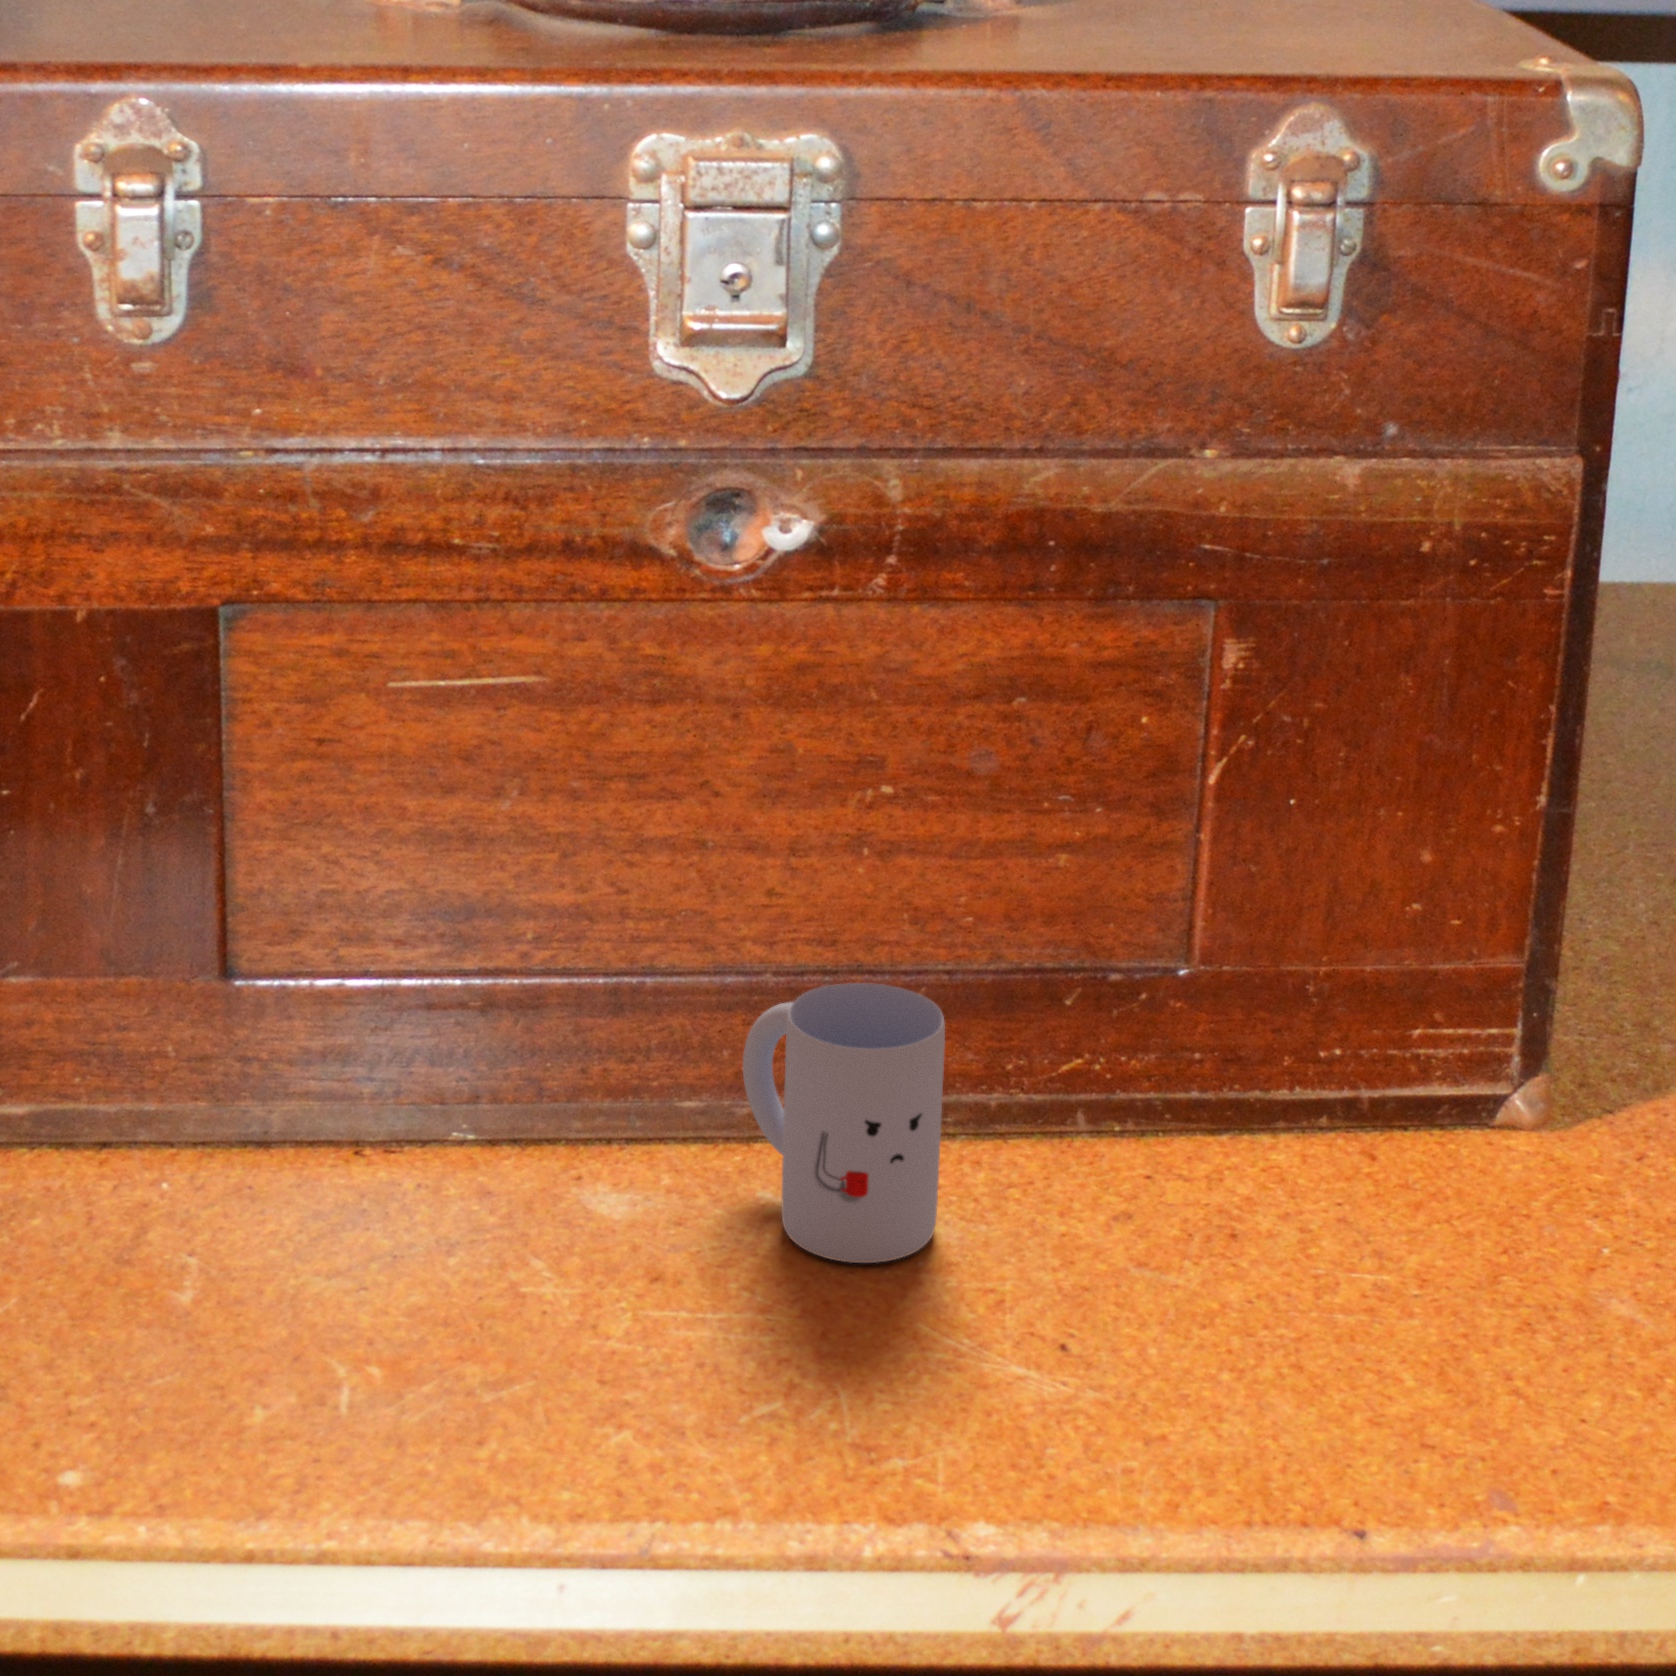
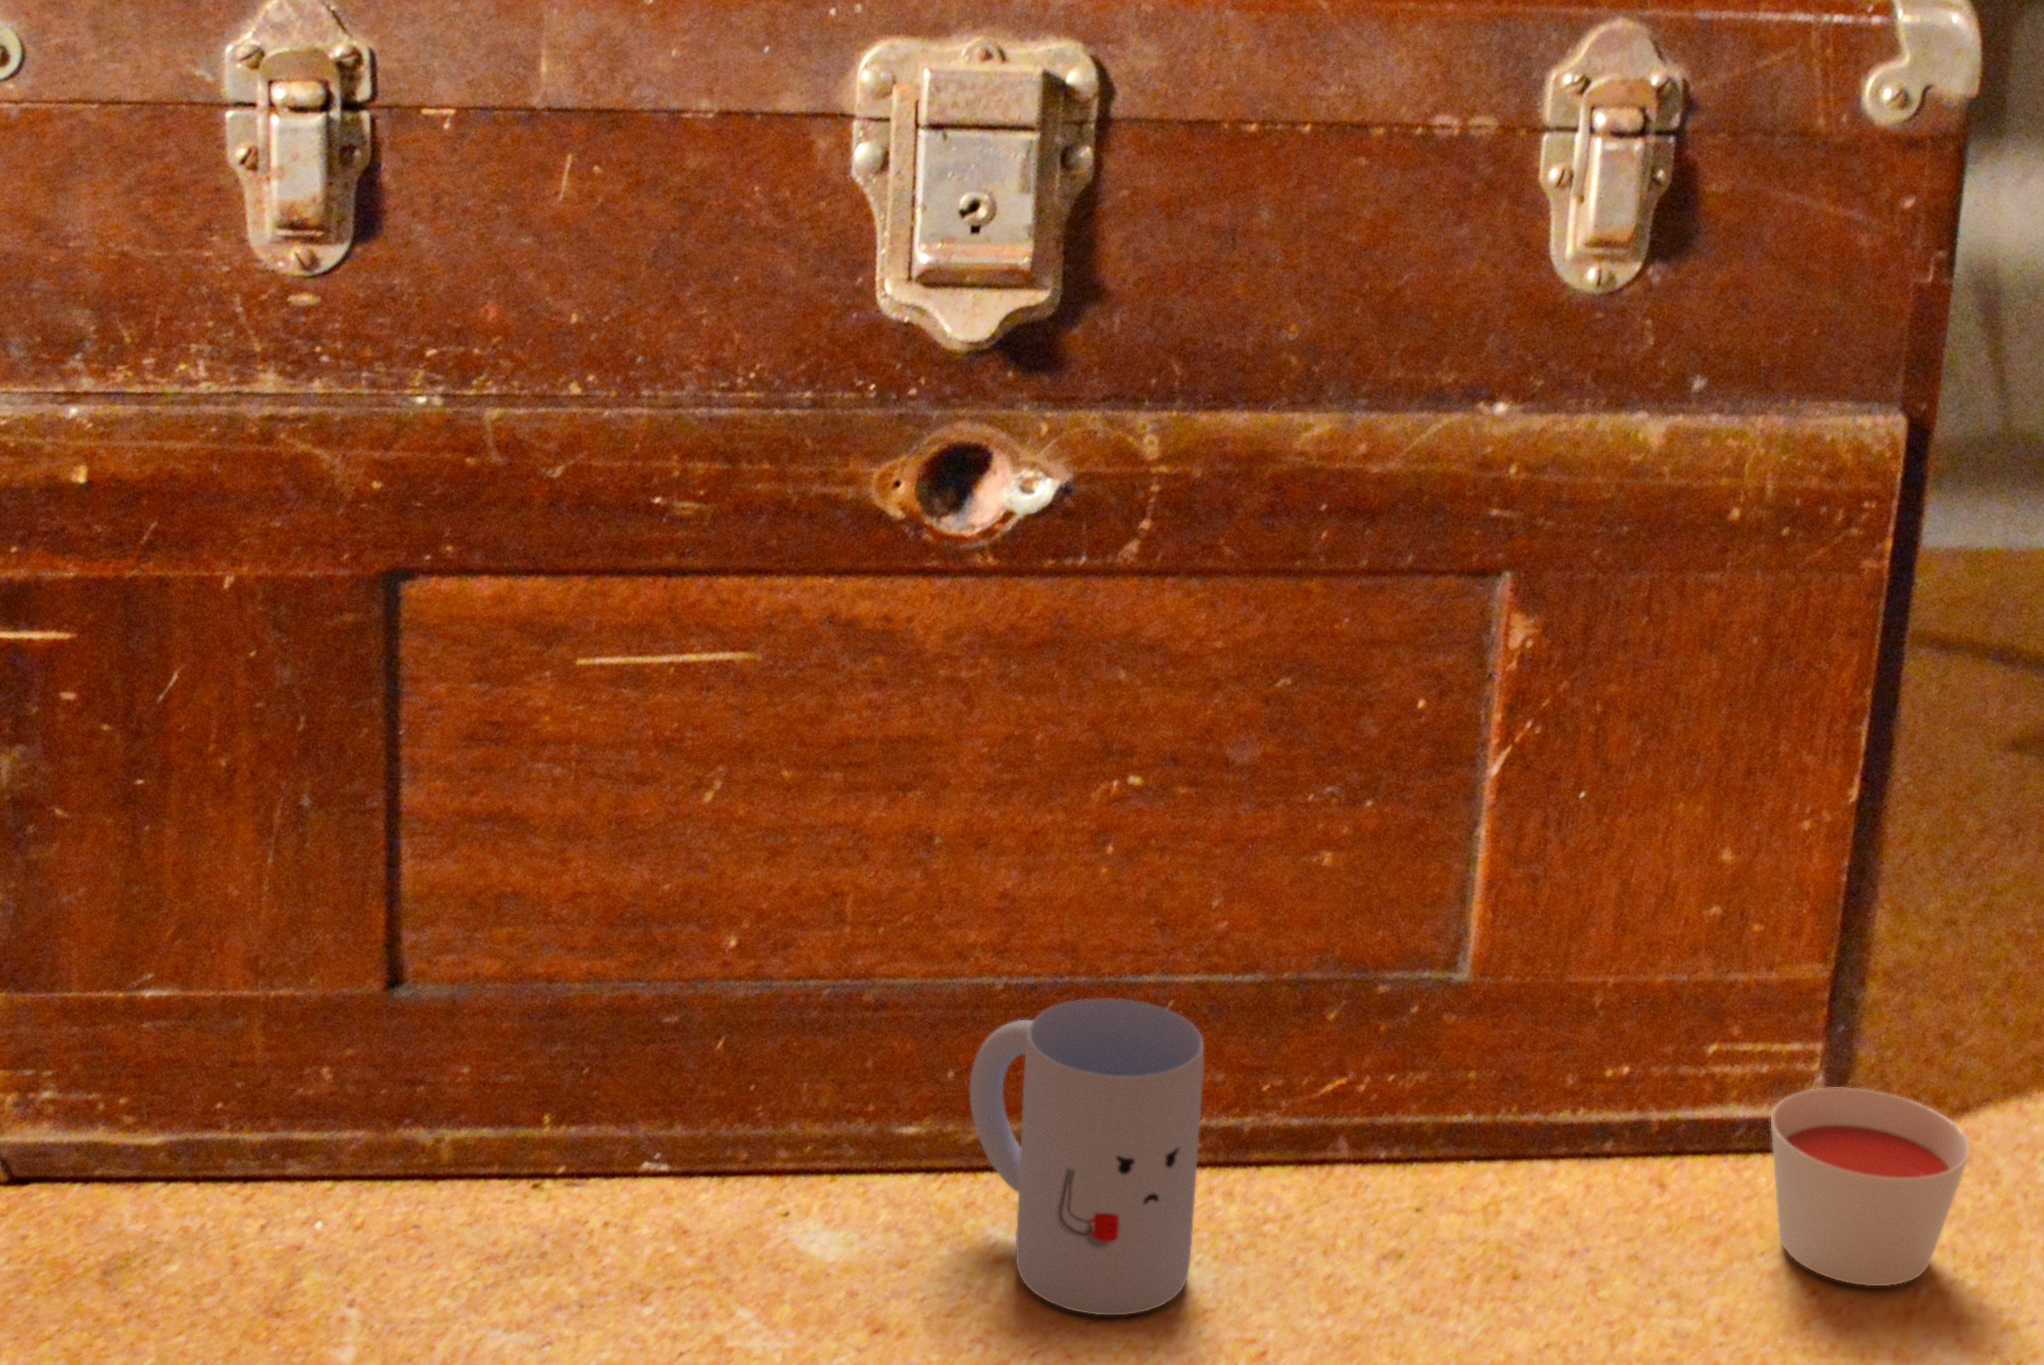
candle: none [1463,1065,1640,1241] -> present [1771,1088,1970,1286]

